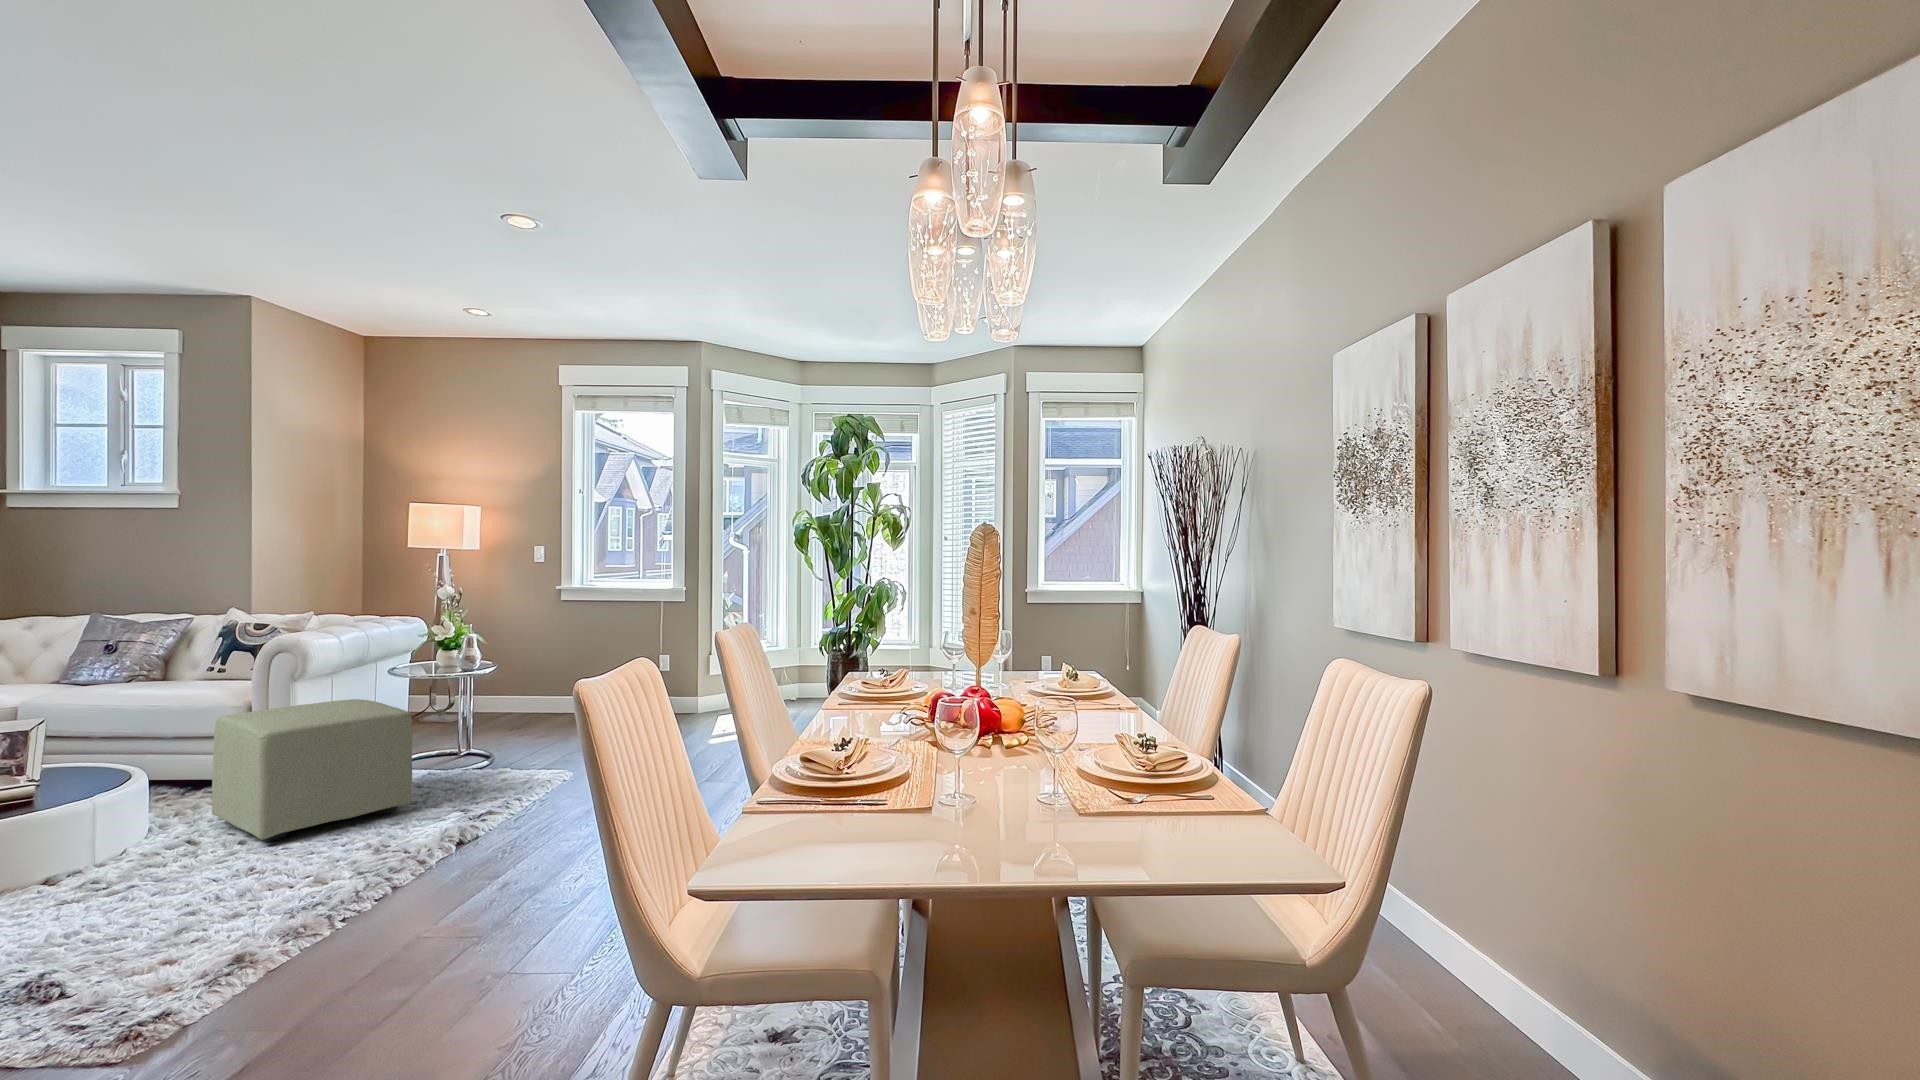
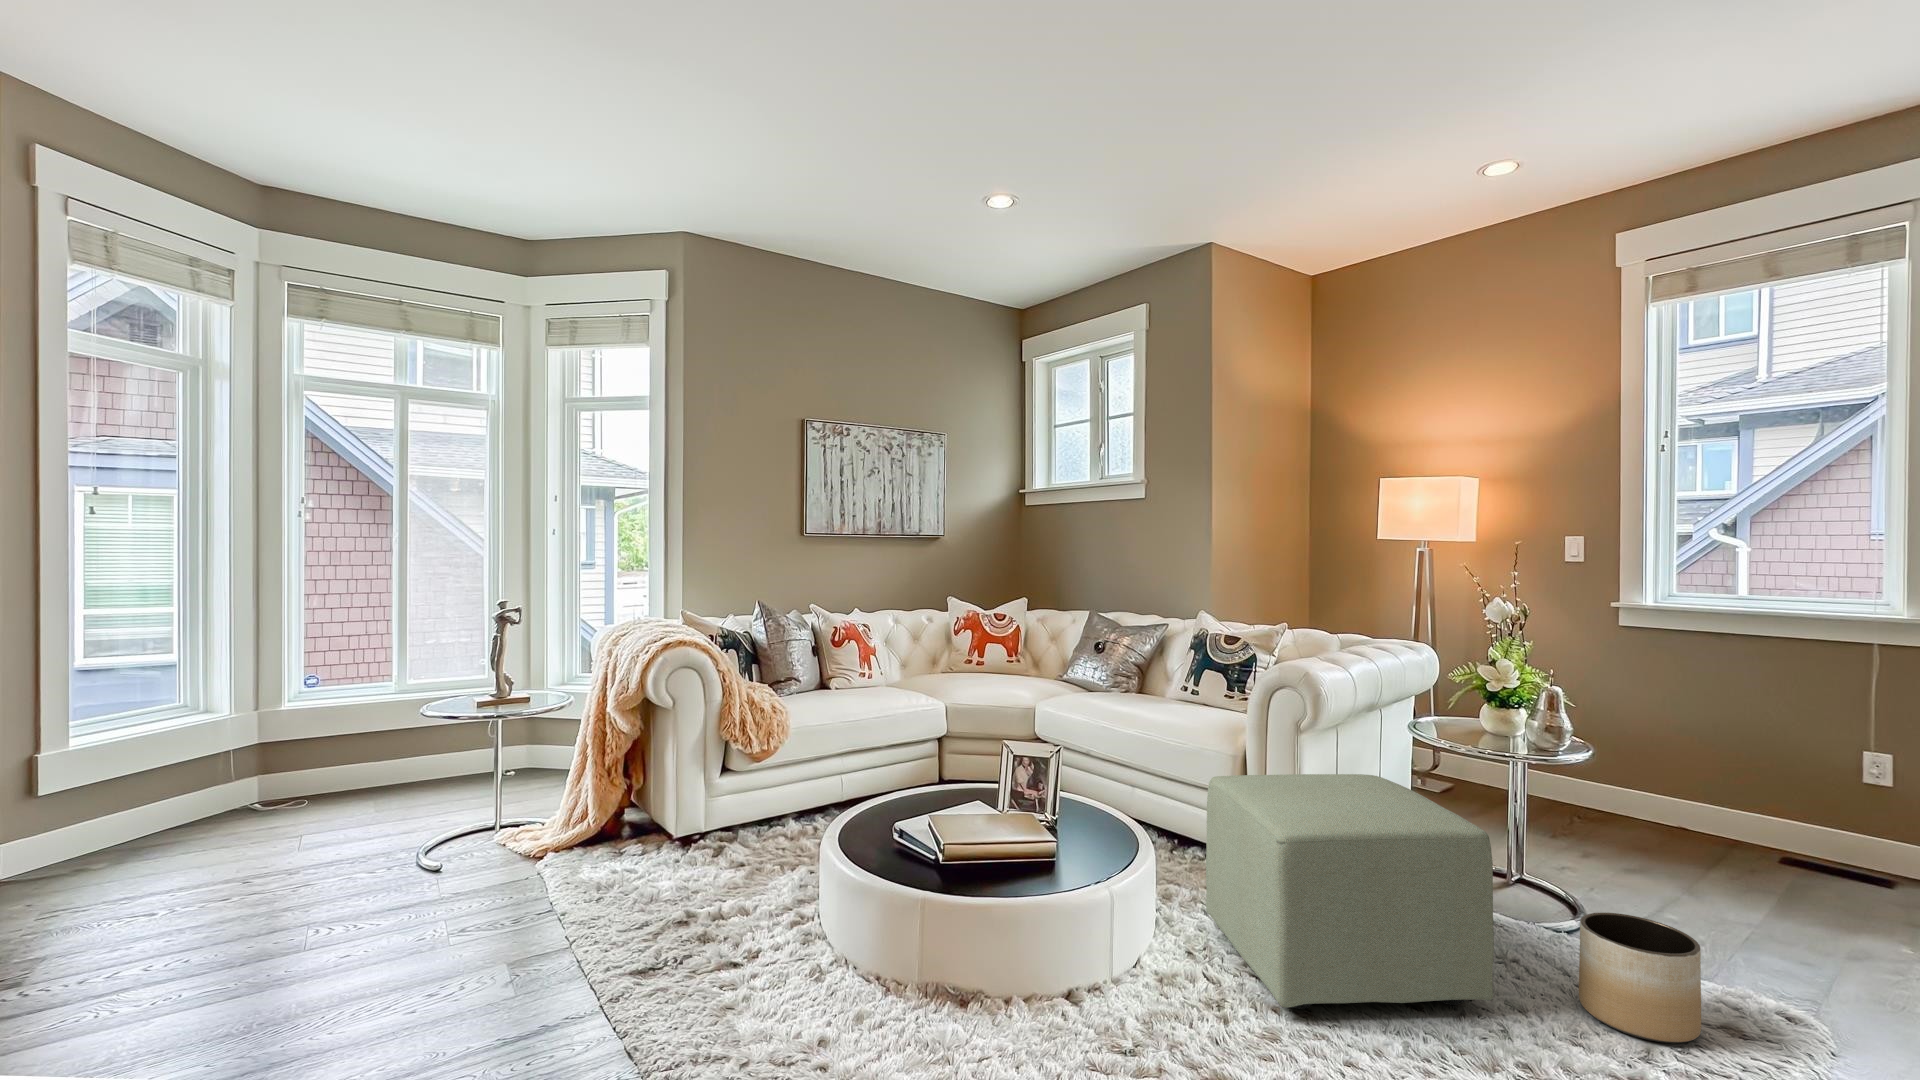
planter: none [465,744,521,800] -> present [1579,913,1701,1043]

